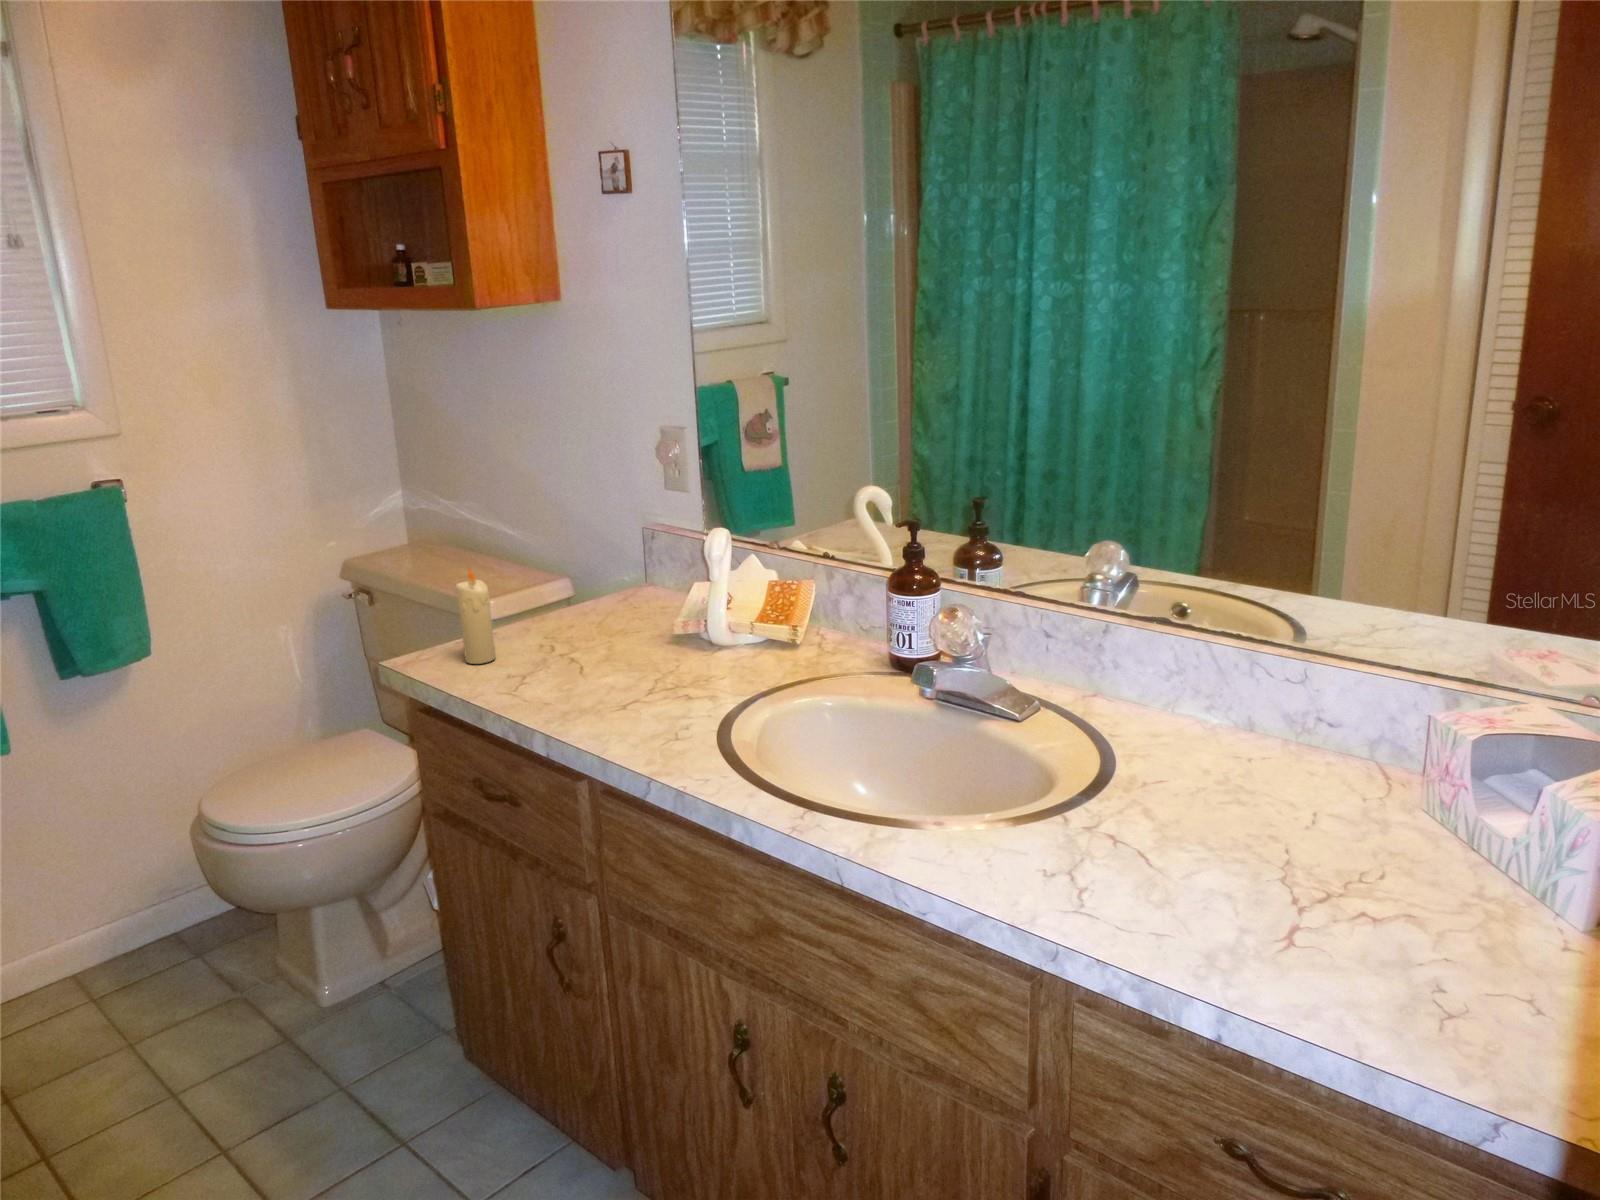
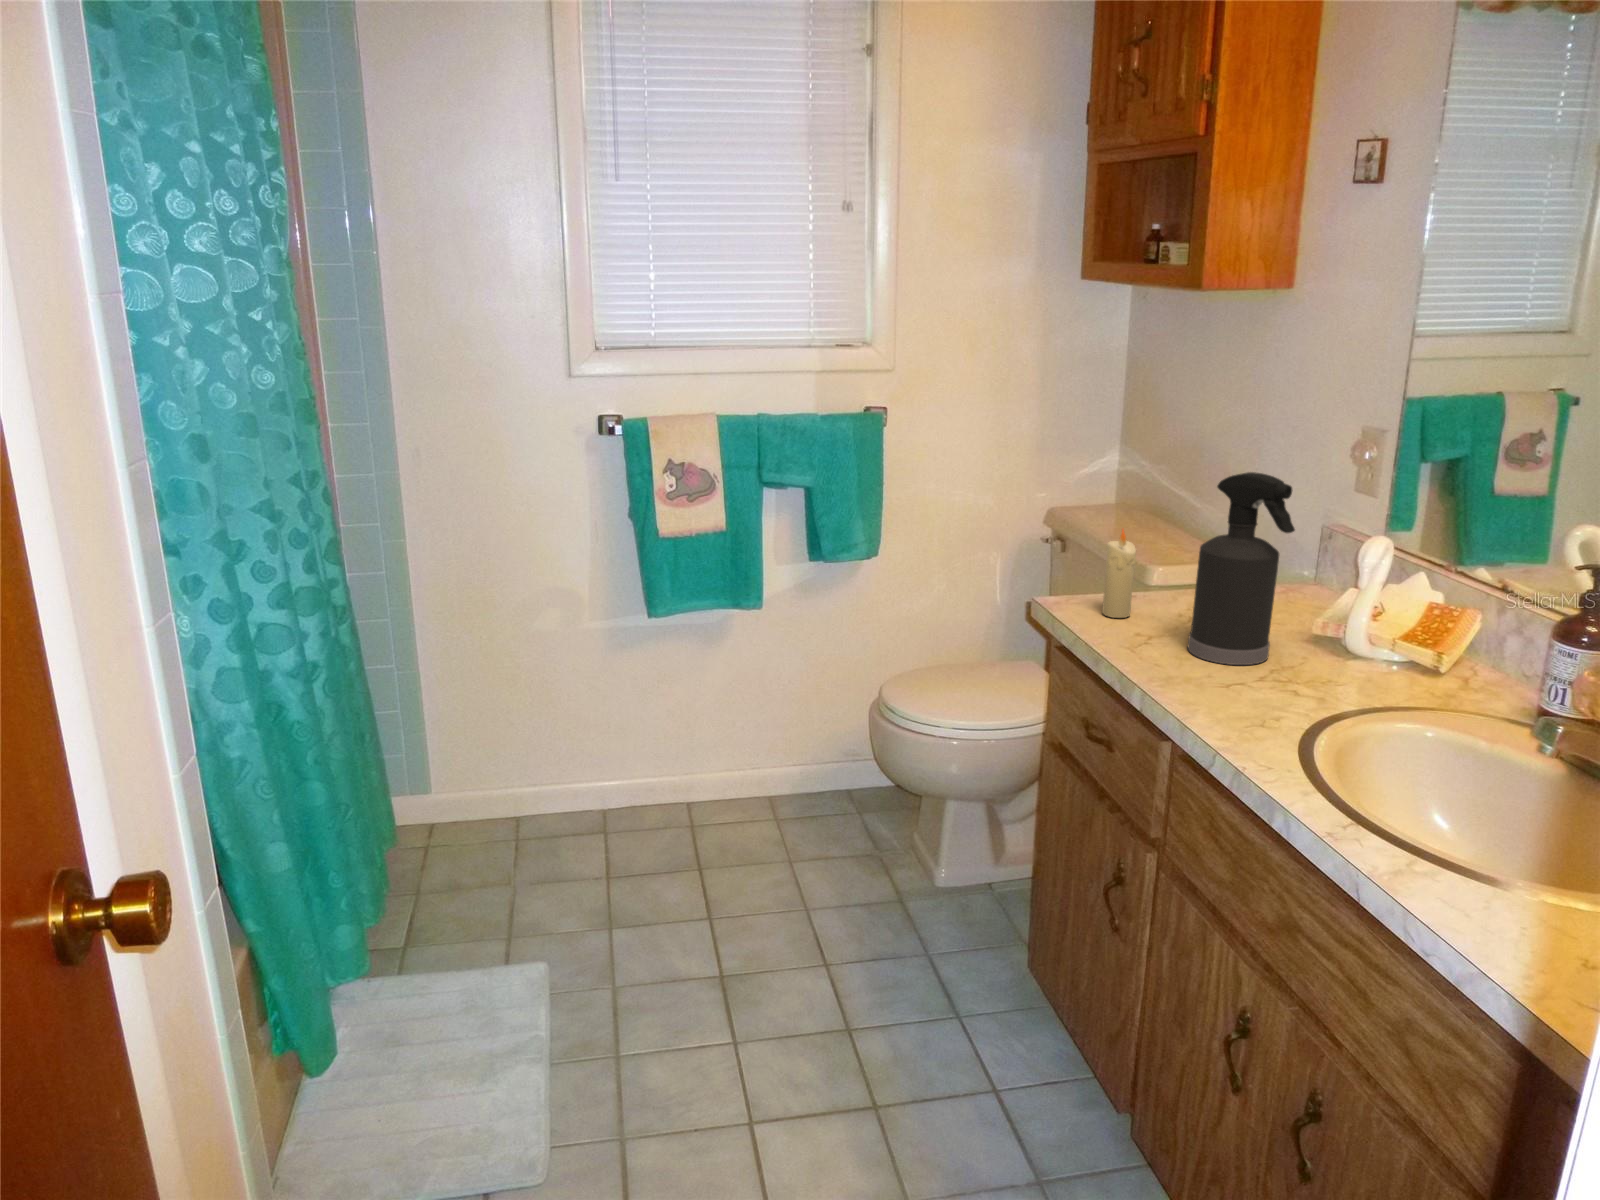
spray bottle: none [561,485,651,685] -> present [1187,472,1295,665]

